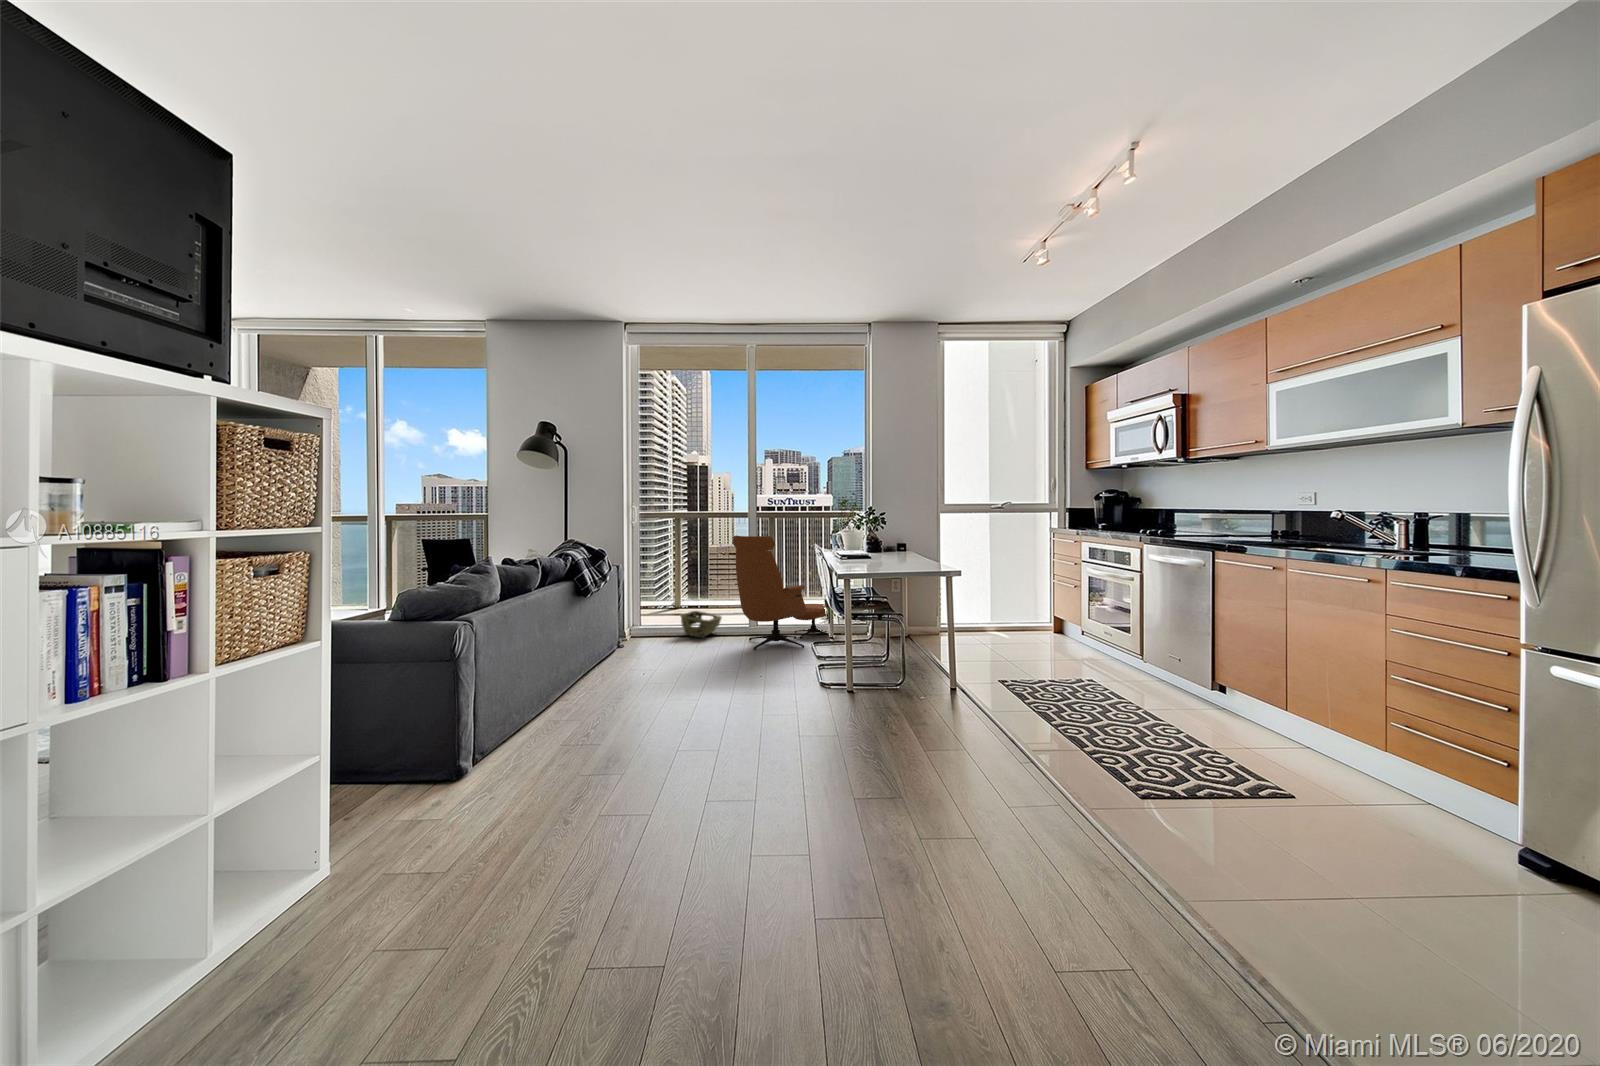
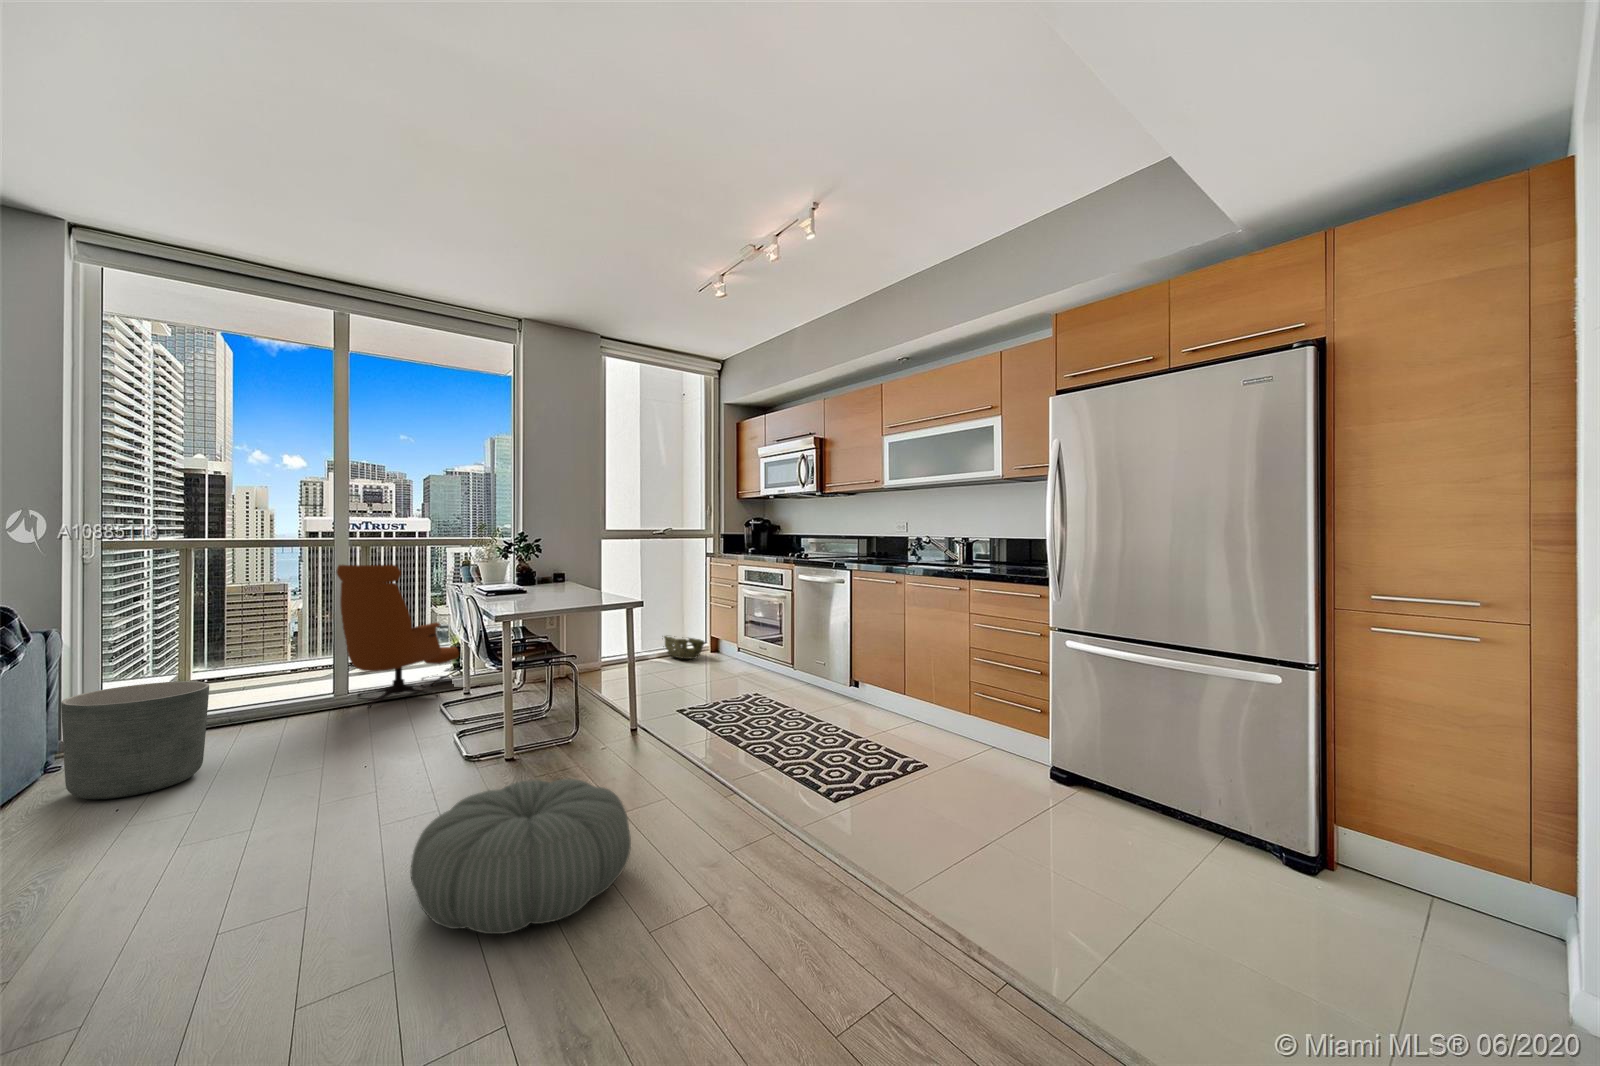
woven basket: present [681,611,721,638] -> present [663,636,704,659]
planter: none [584,615,655,688] -> present [61,681,209,799]
pouf: none [751,717,913,828] -> present [410,779,631,934]

